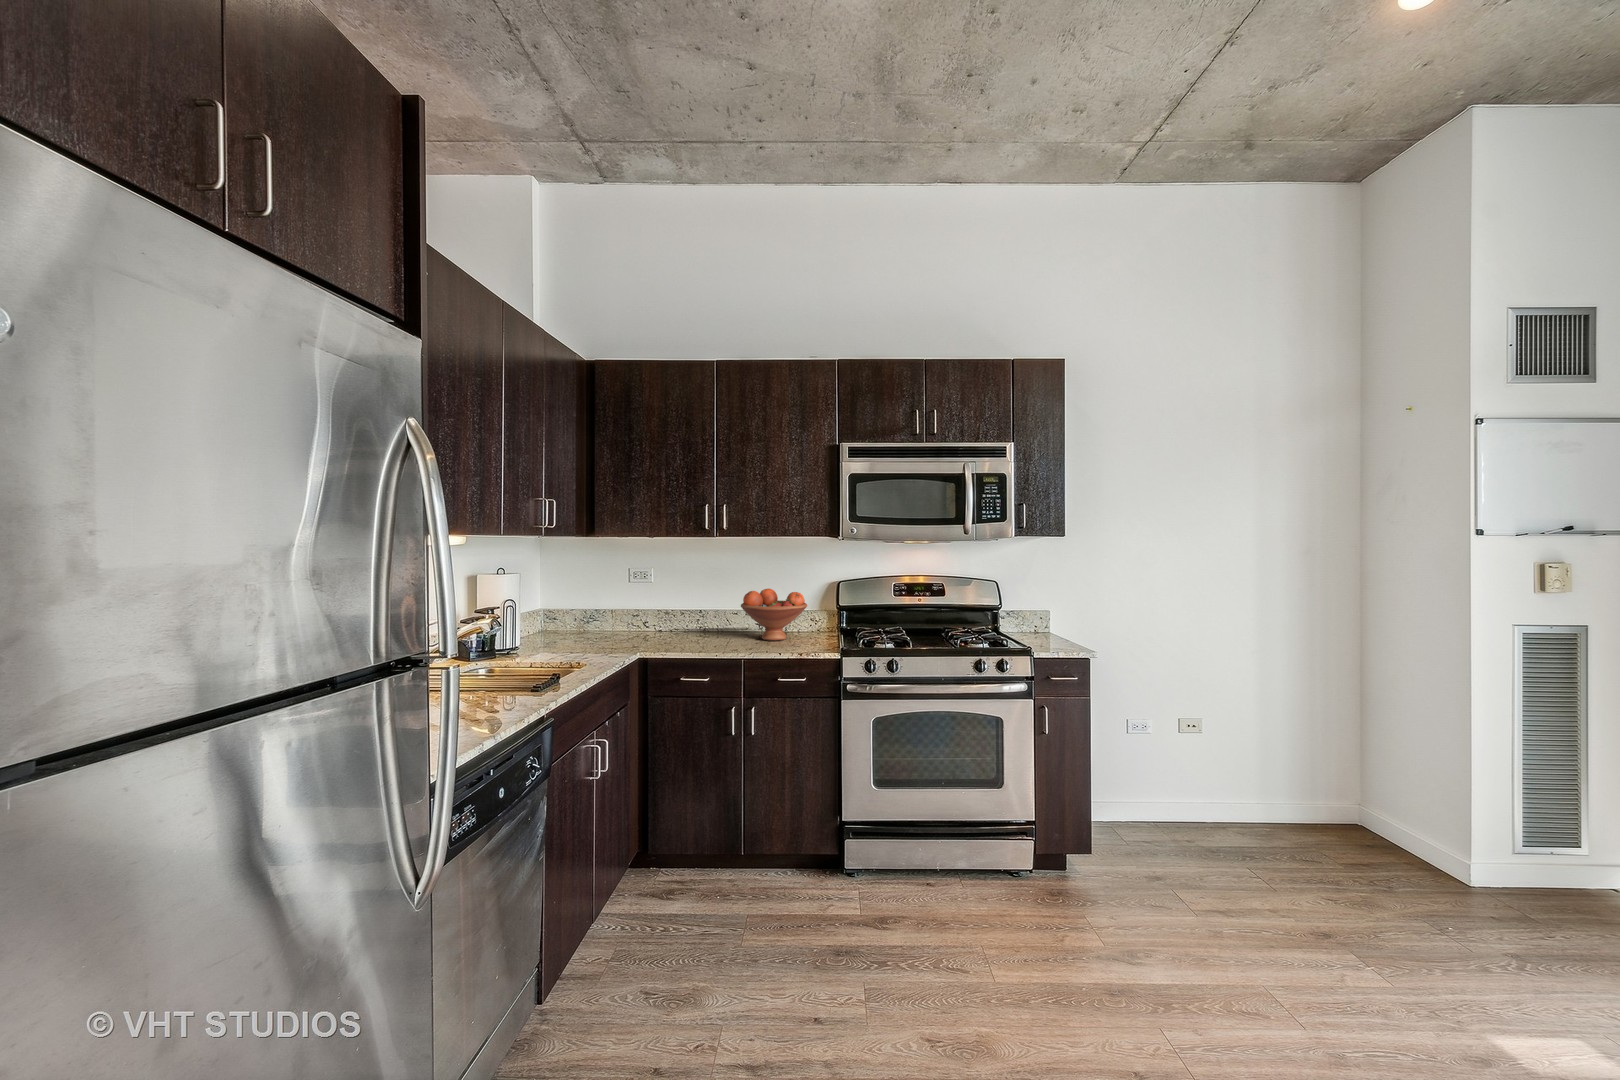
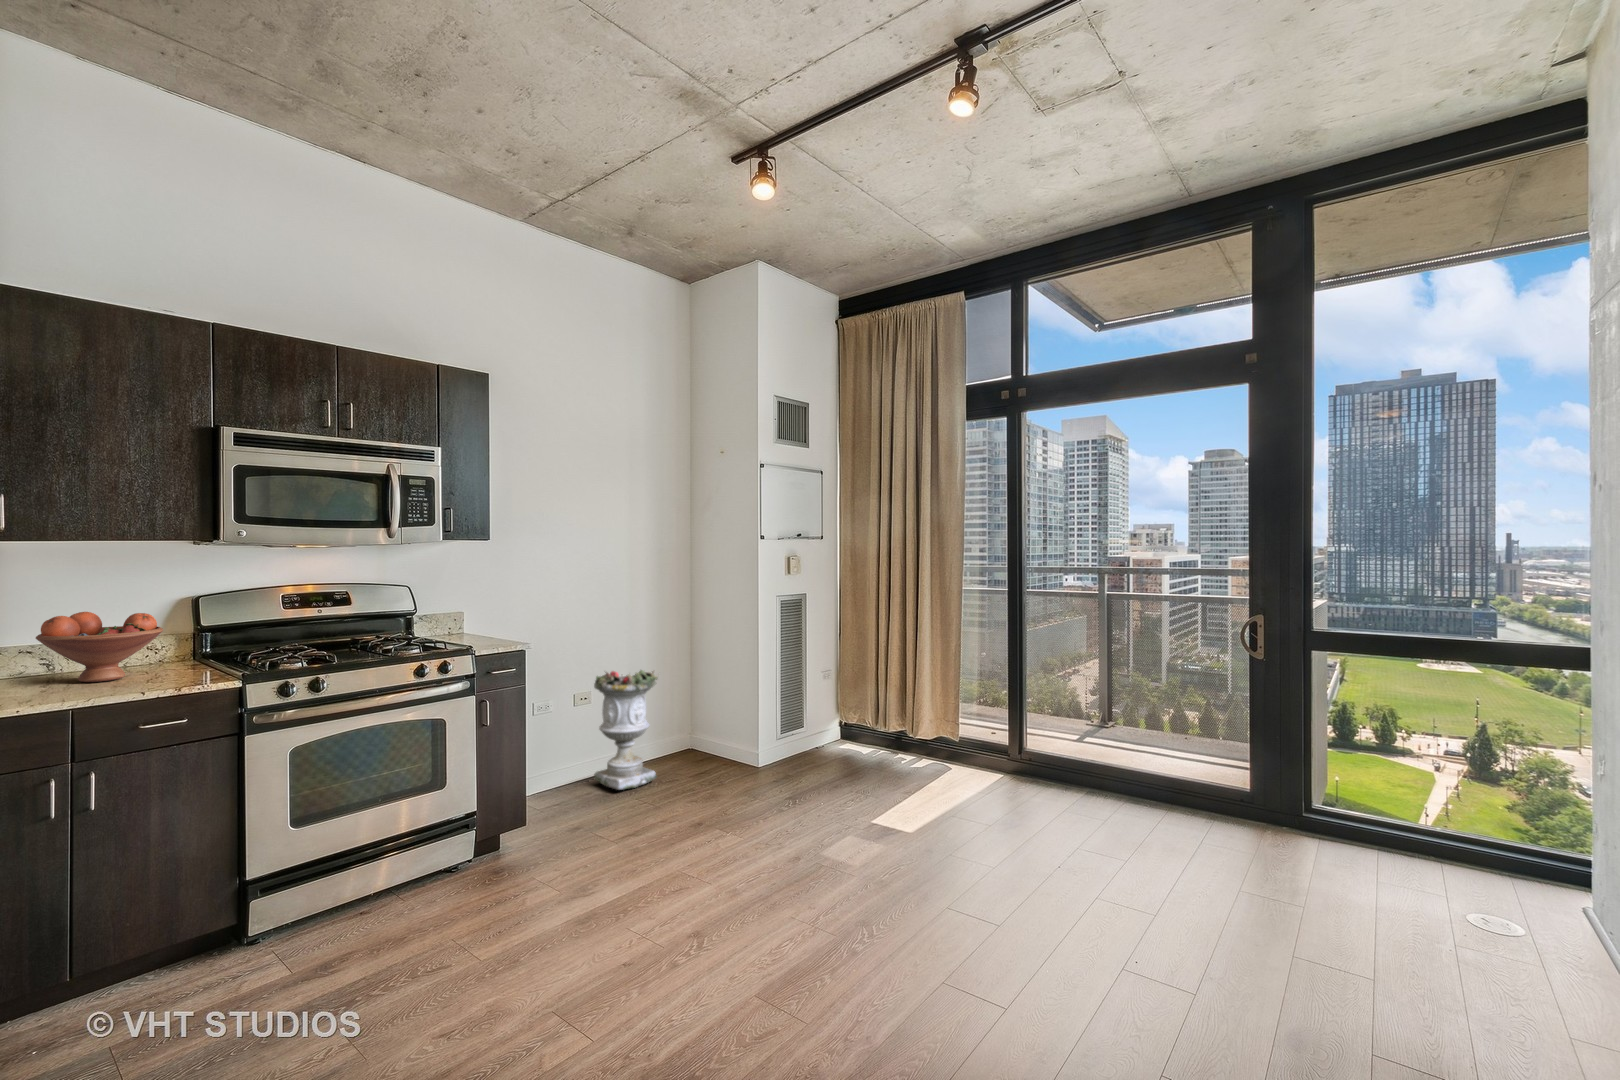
planter: none [1200,693,1294,848] -> present [594,670,659,790]

